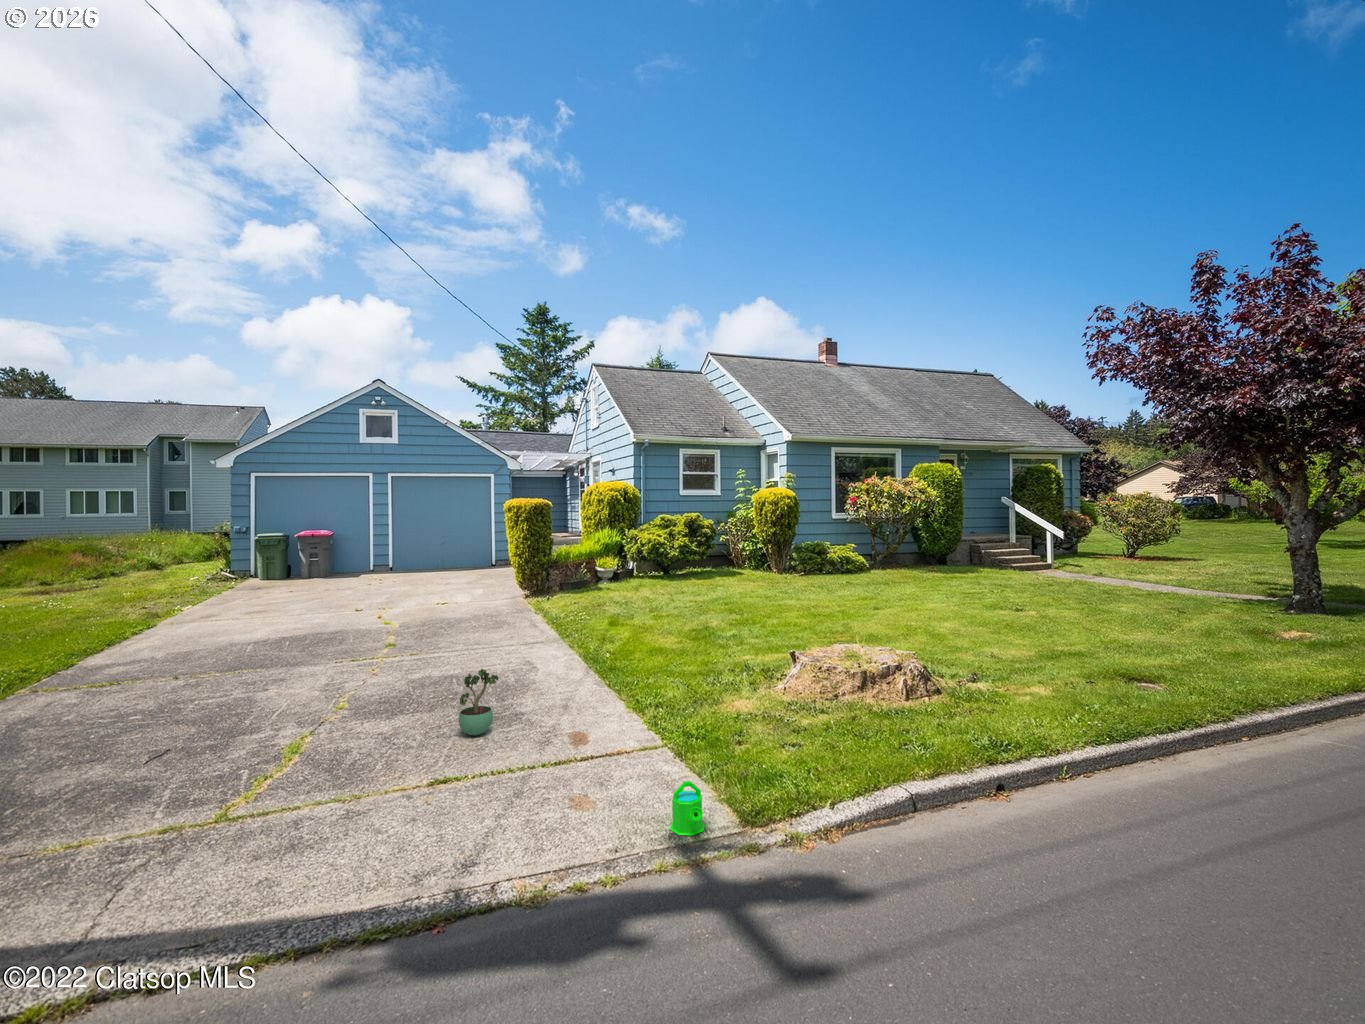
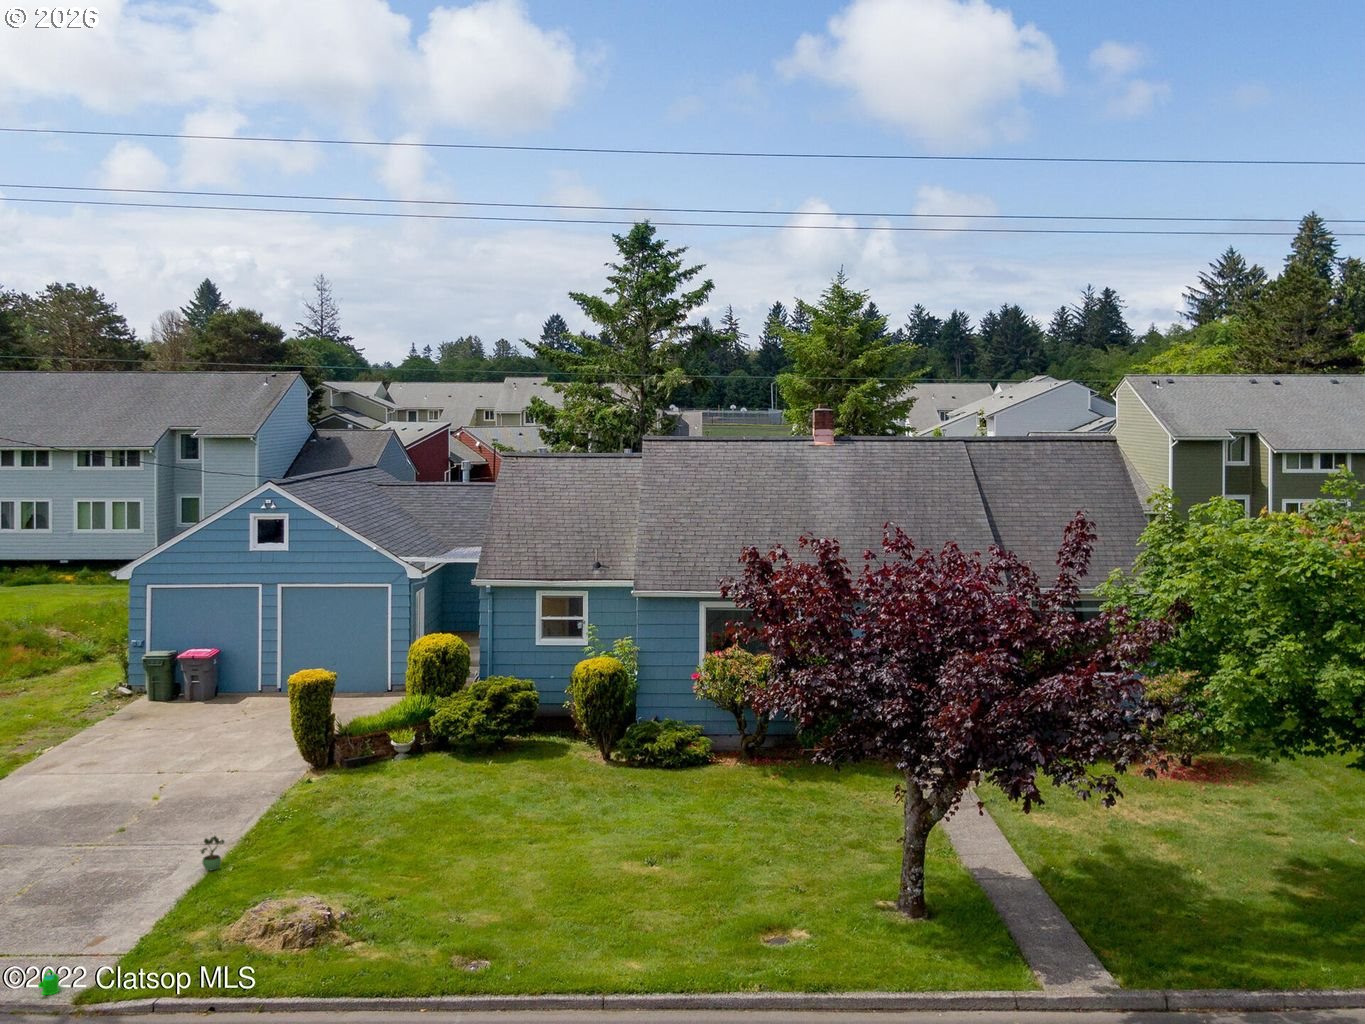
potted plant: present [459,669,499,735] -> present [201,836,224,870]

